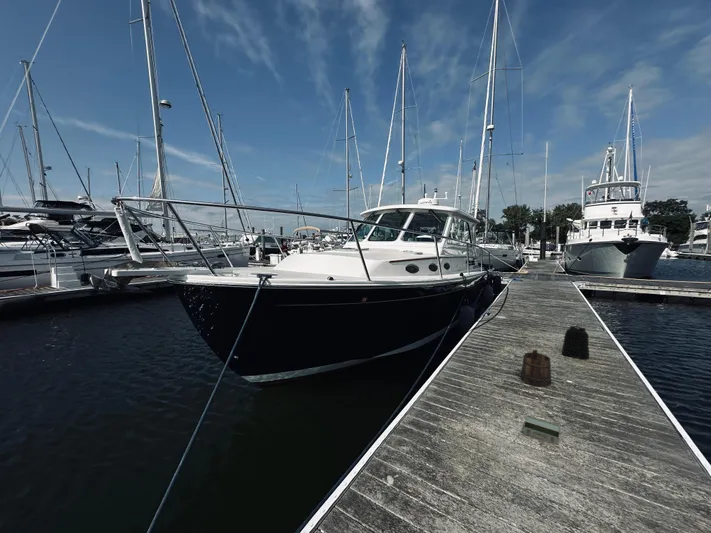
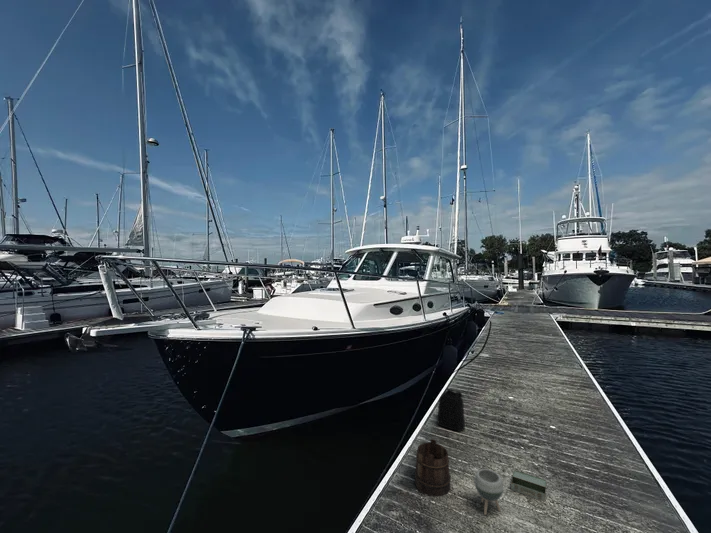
backpack: present [562,326,589,360] -> present [438,389,465,432]
bucket: present [521,350,551,387] -> present [415,439,451,497]
planter: none [486,412,516,454] -> present [474,469,504,515]

